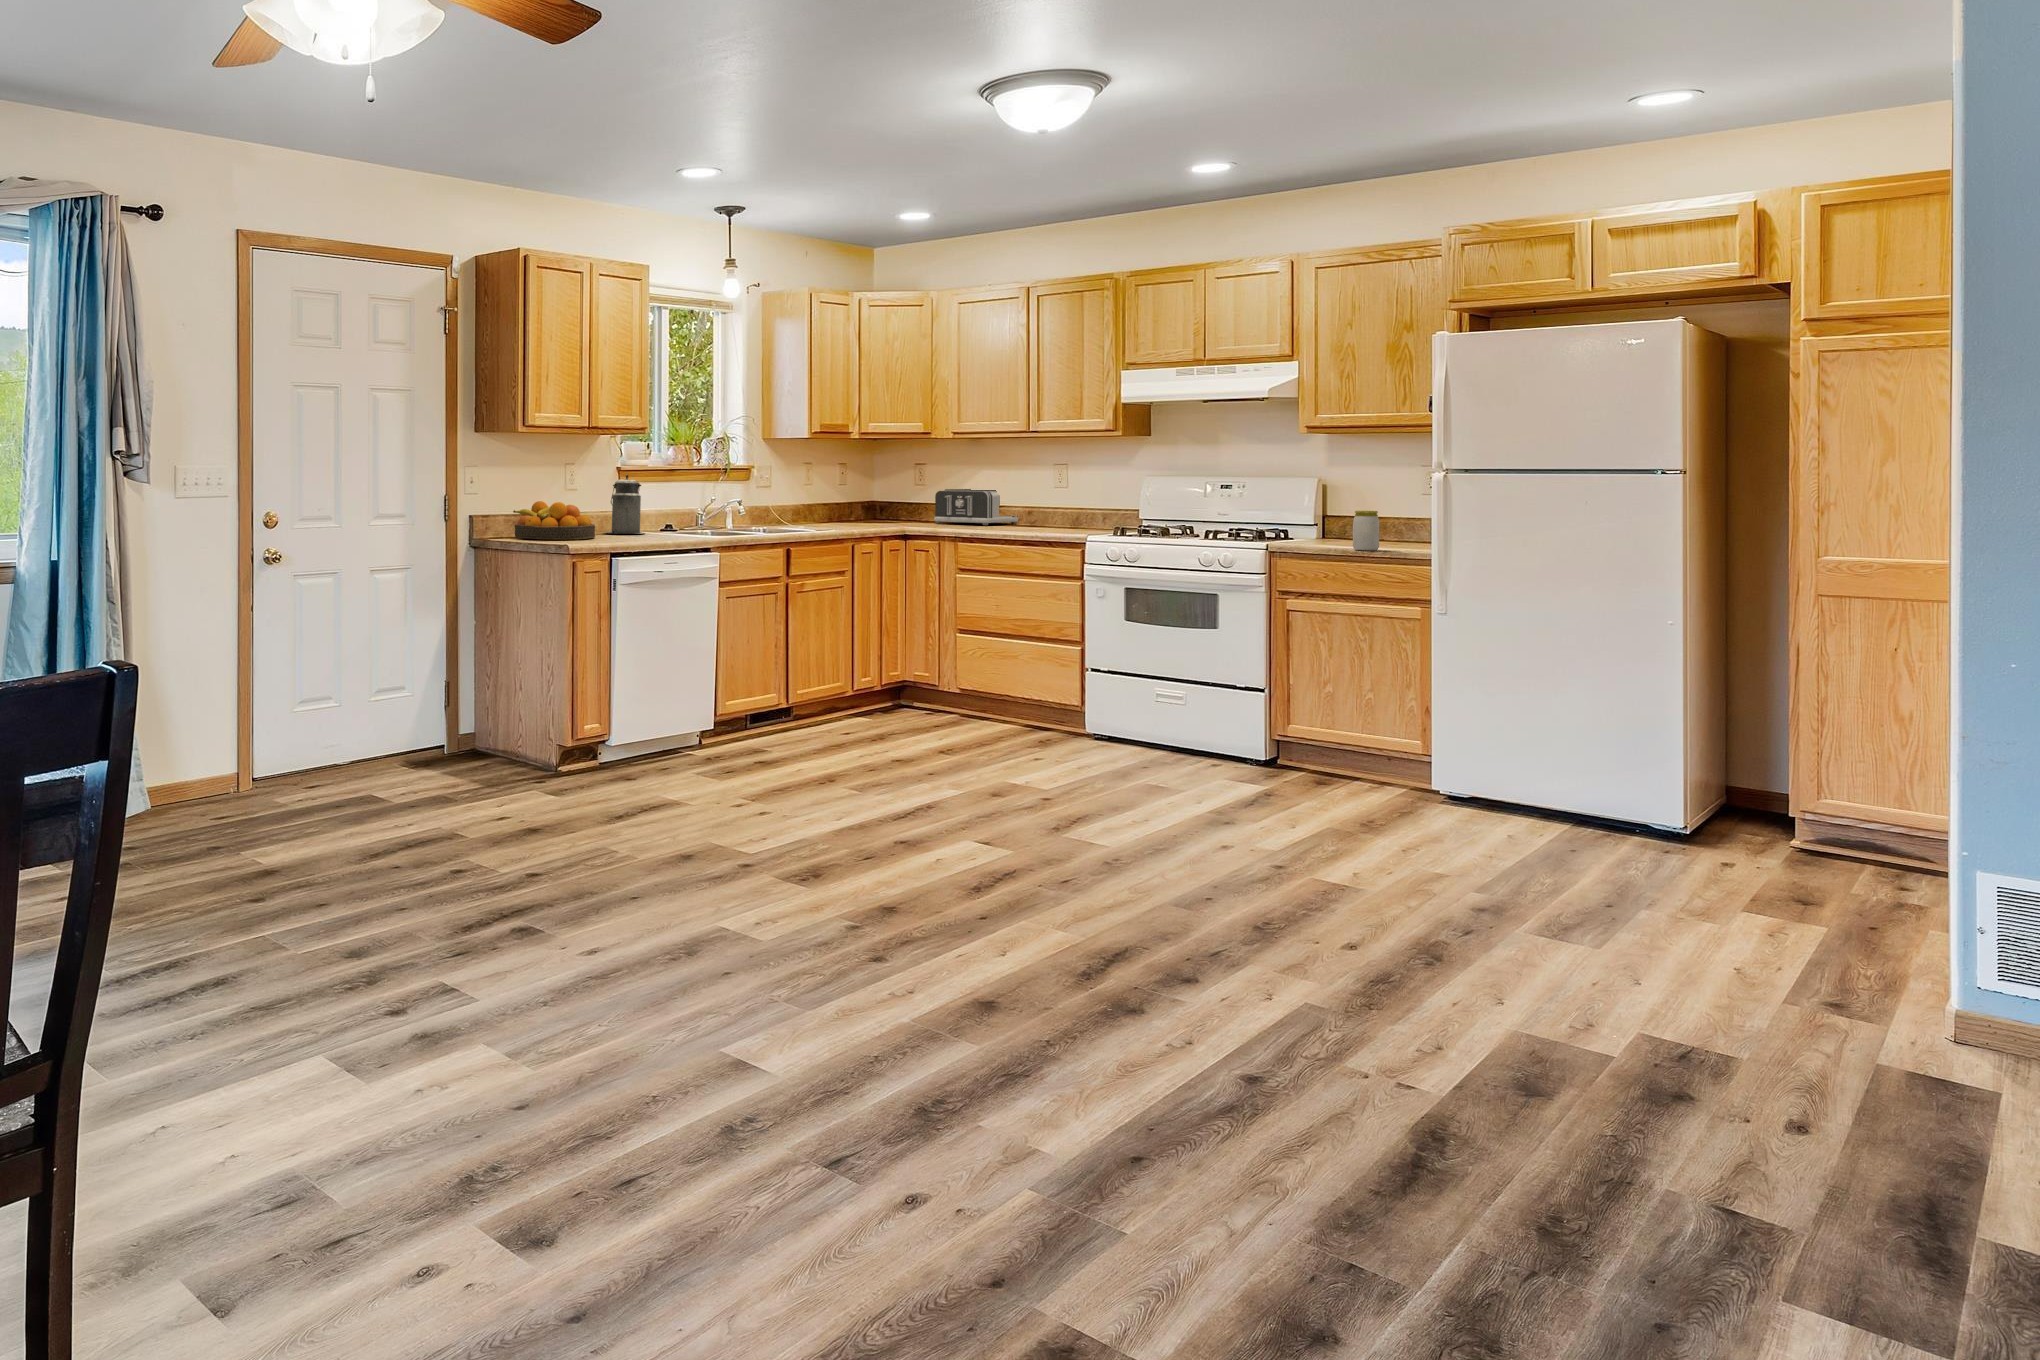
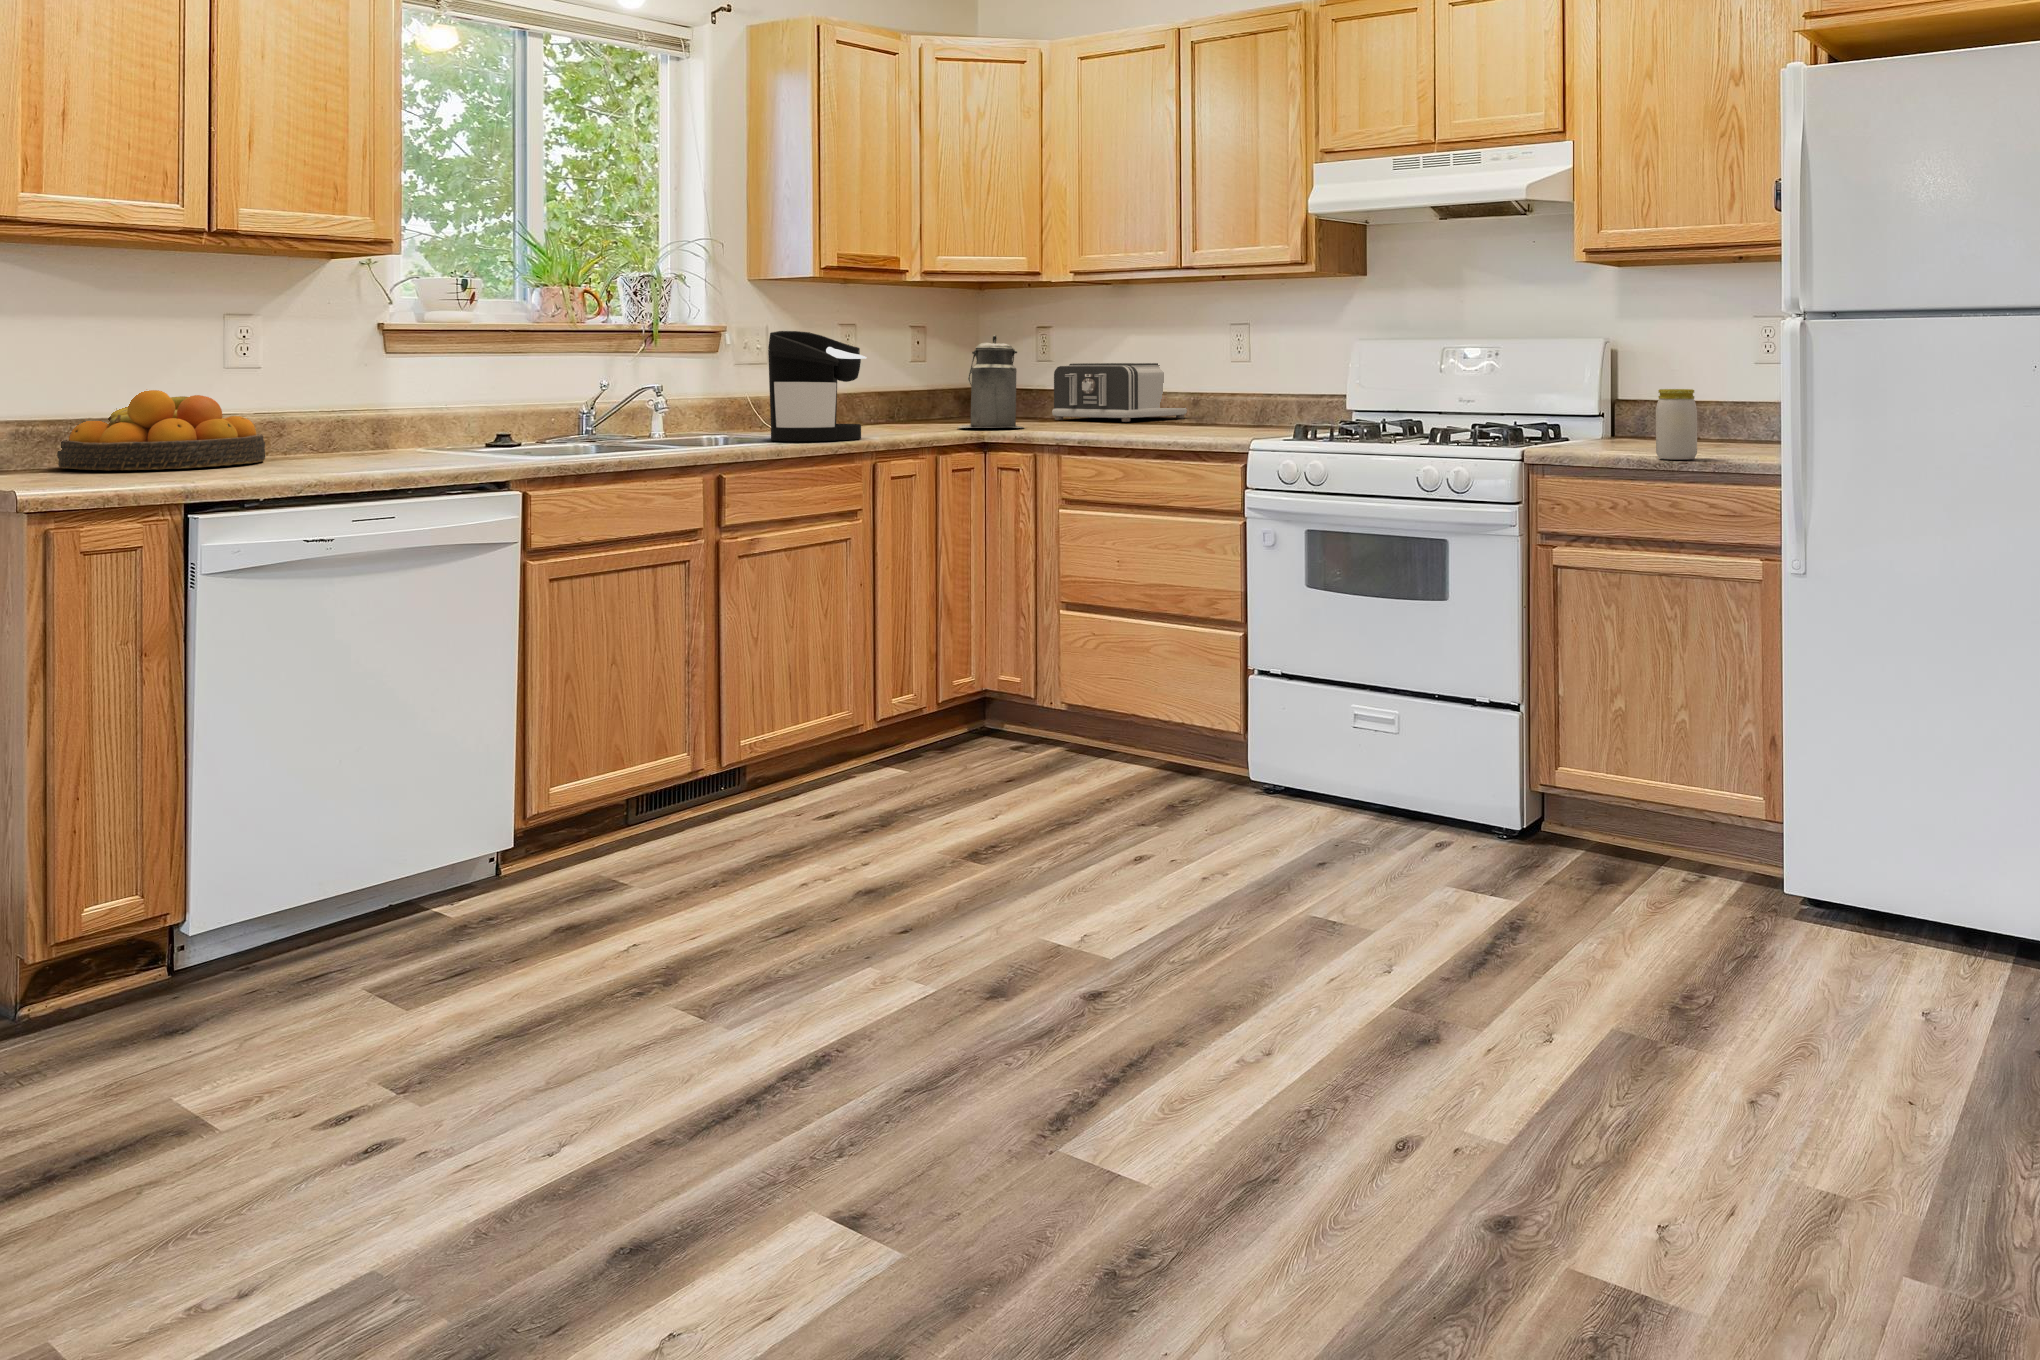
coffee maker: none [804,472,857,533] -> present [768,331,866,441]
canister: present [604,474,645,534] -> present [958,335,1023,428]

